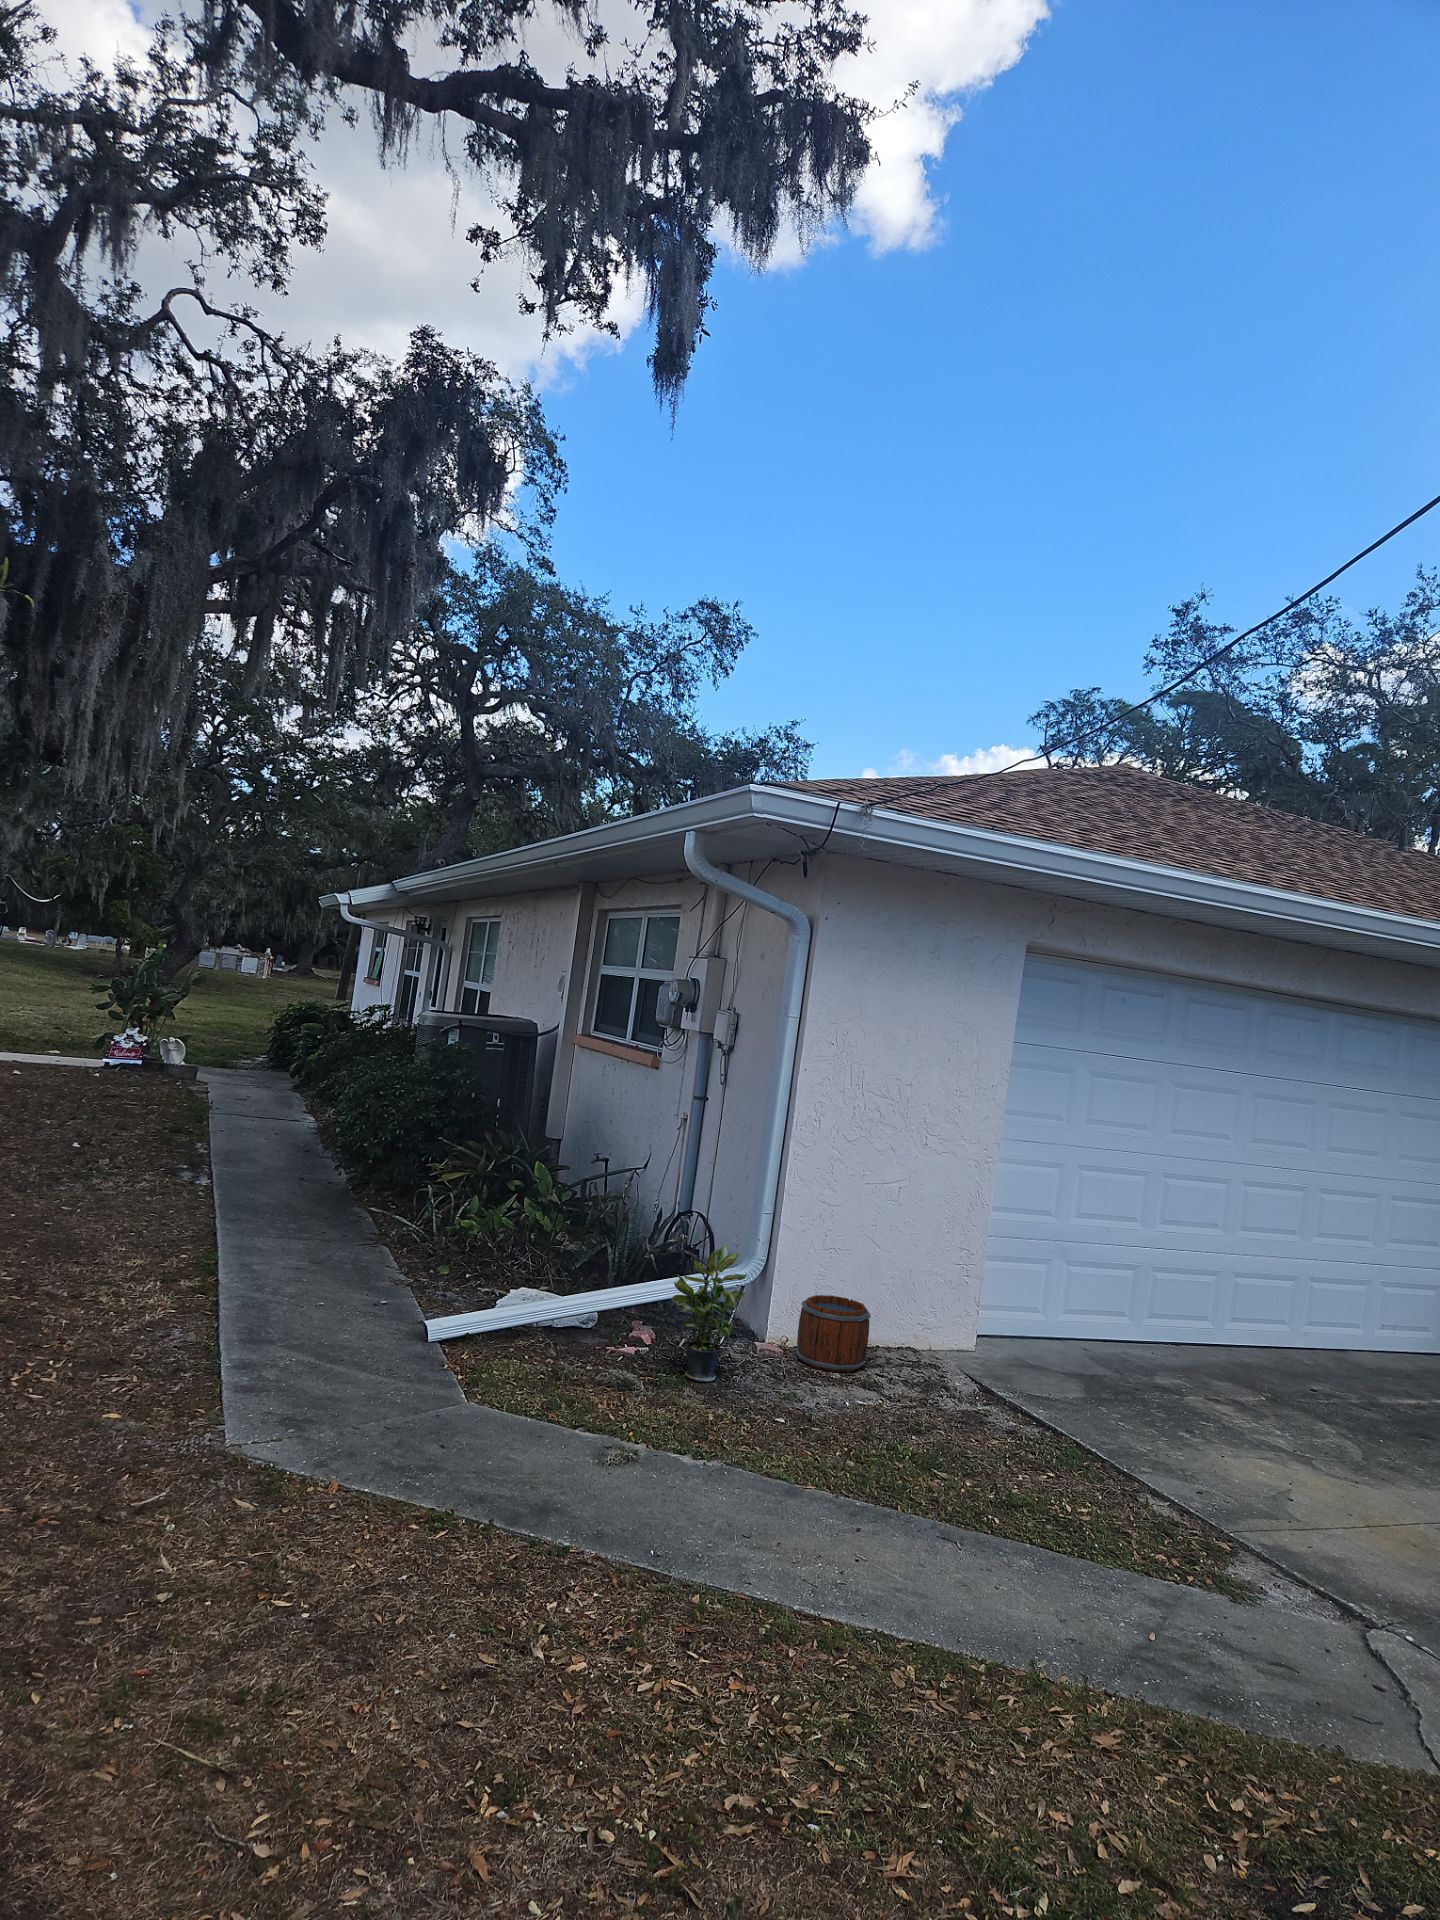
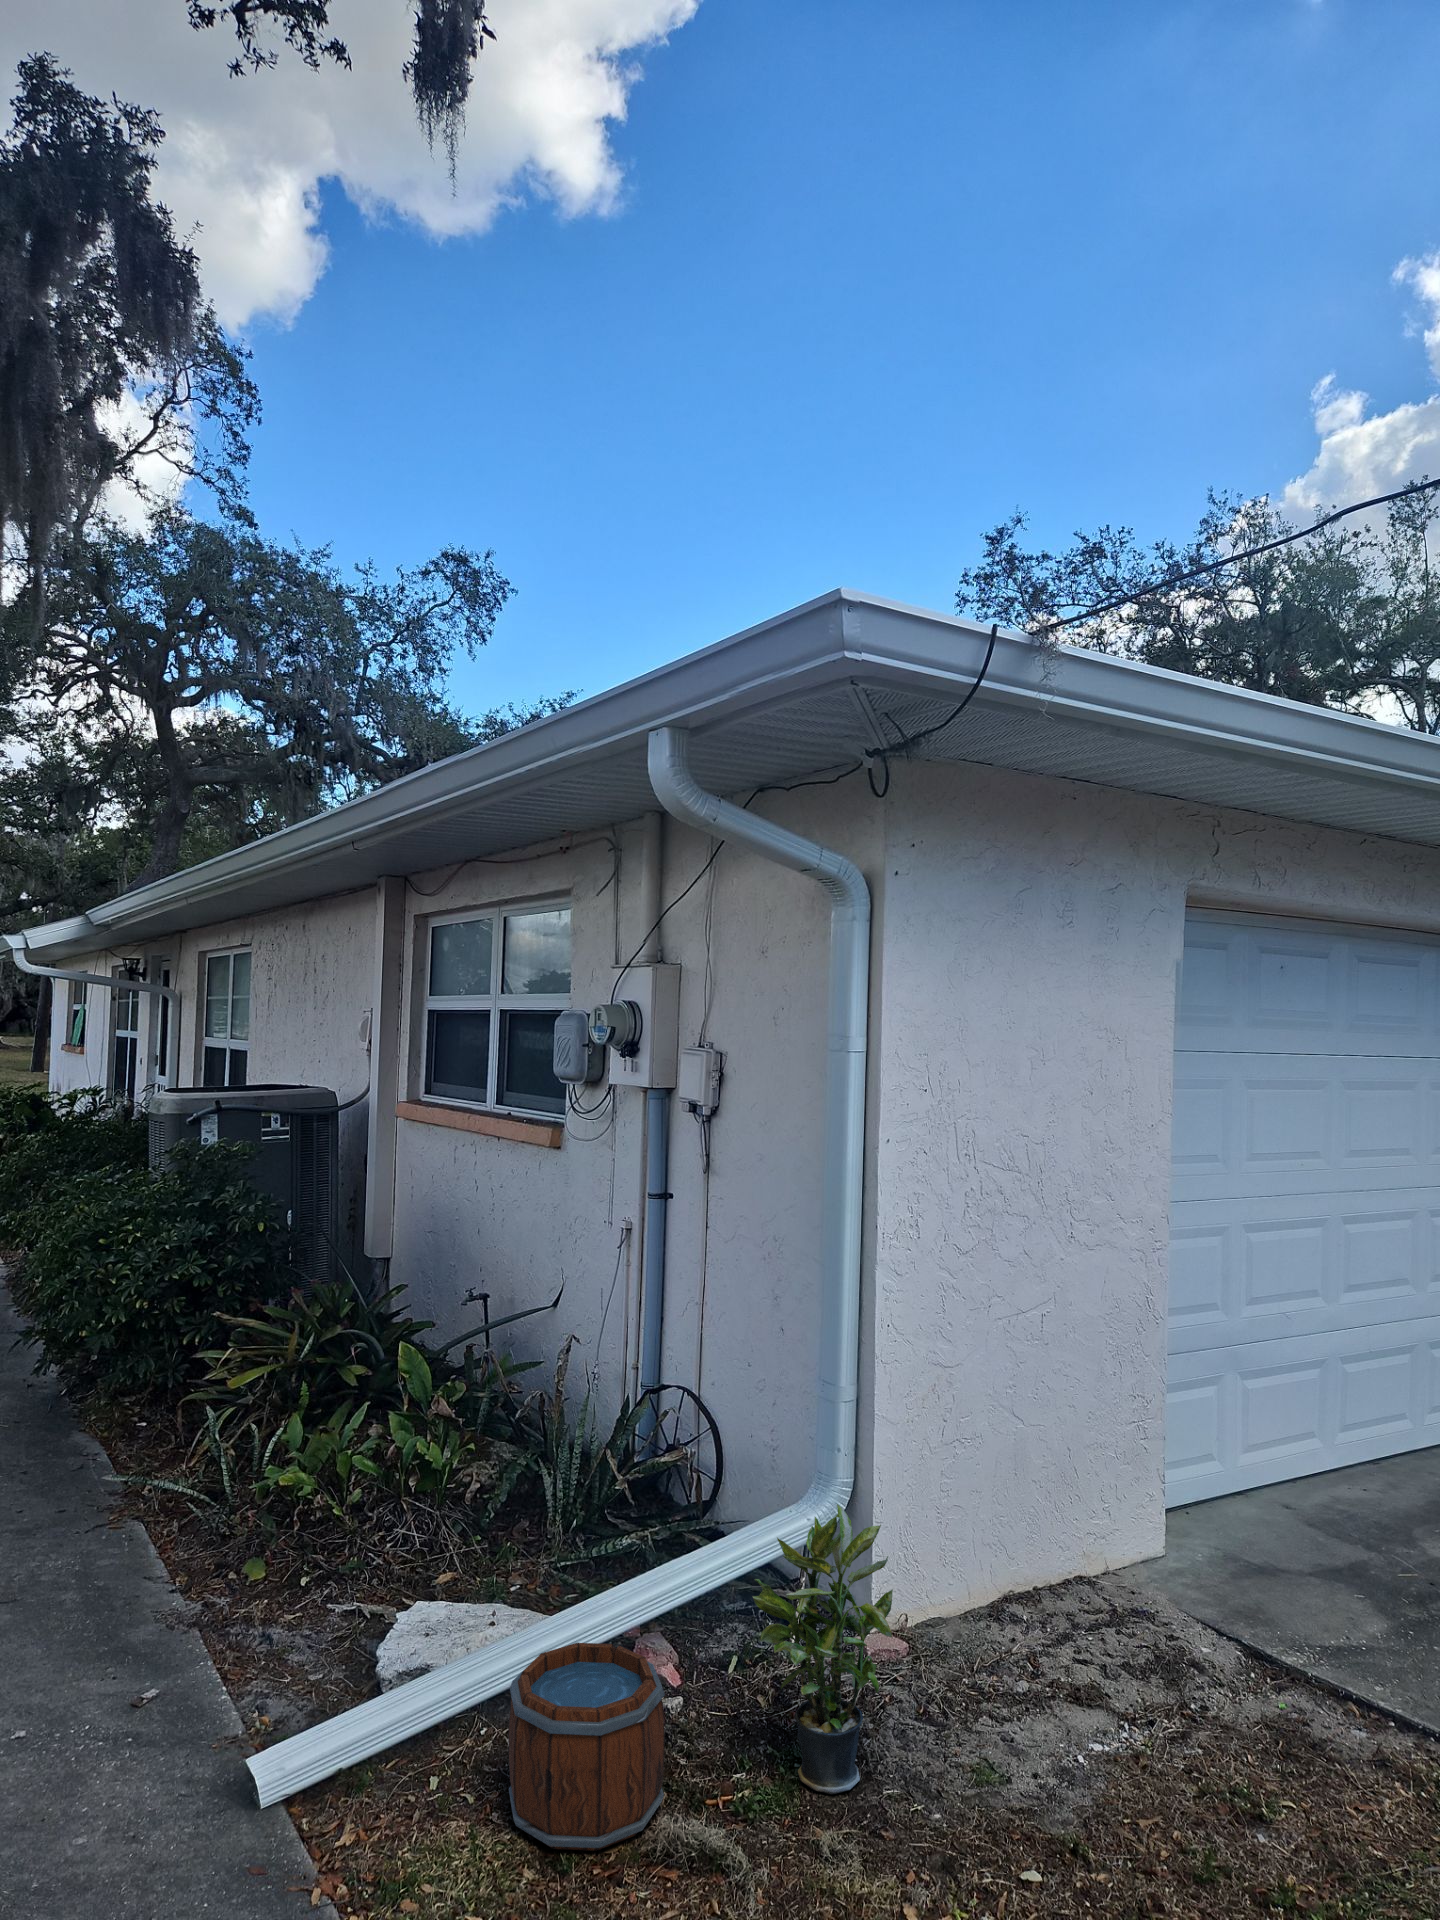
bucket: present [796,1295,871,1372] -> present [509,1643,665,1851]

